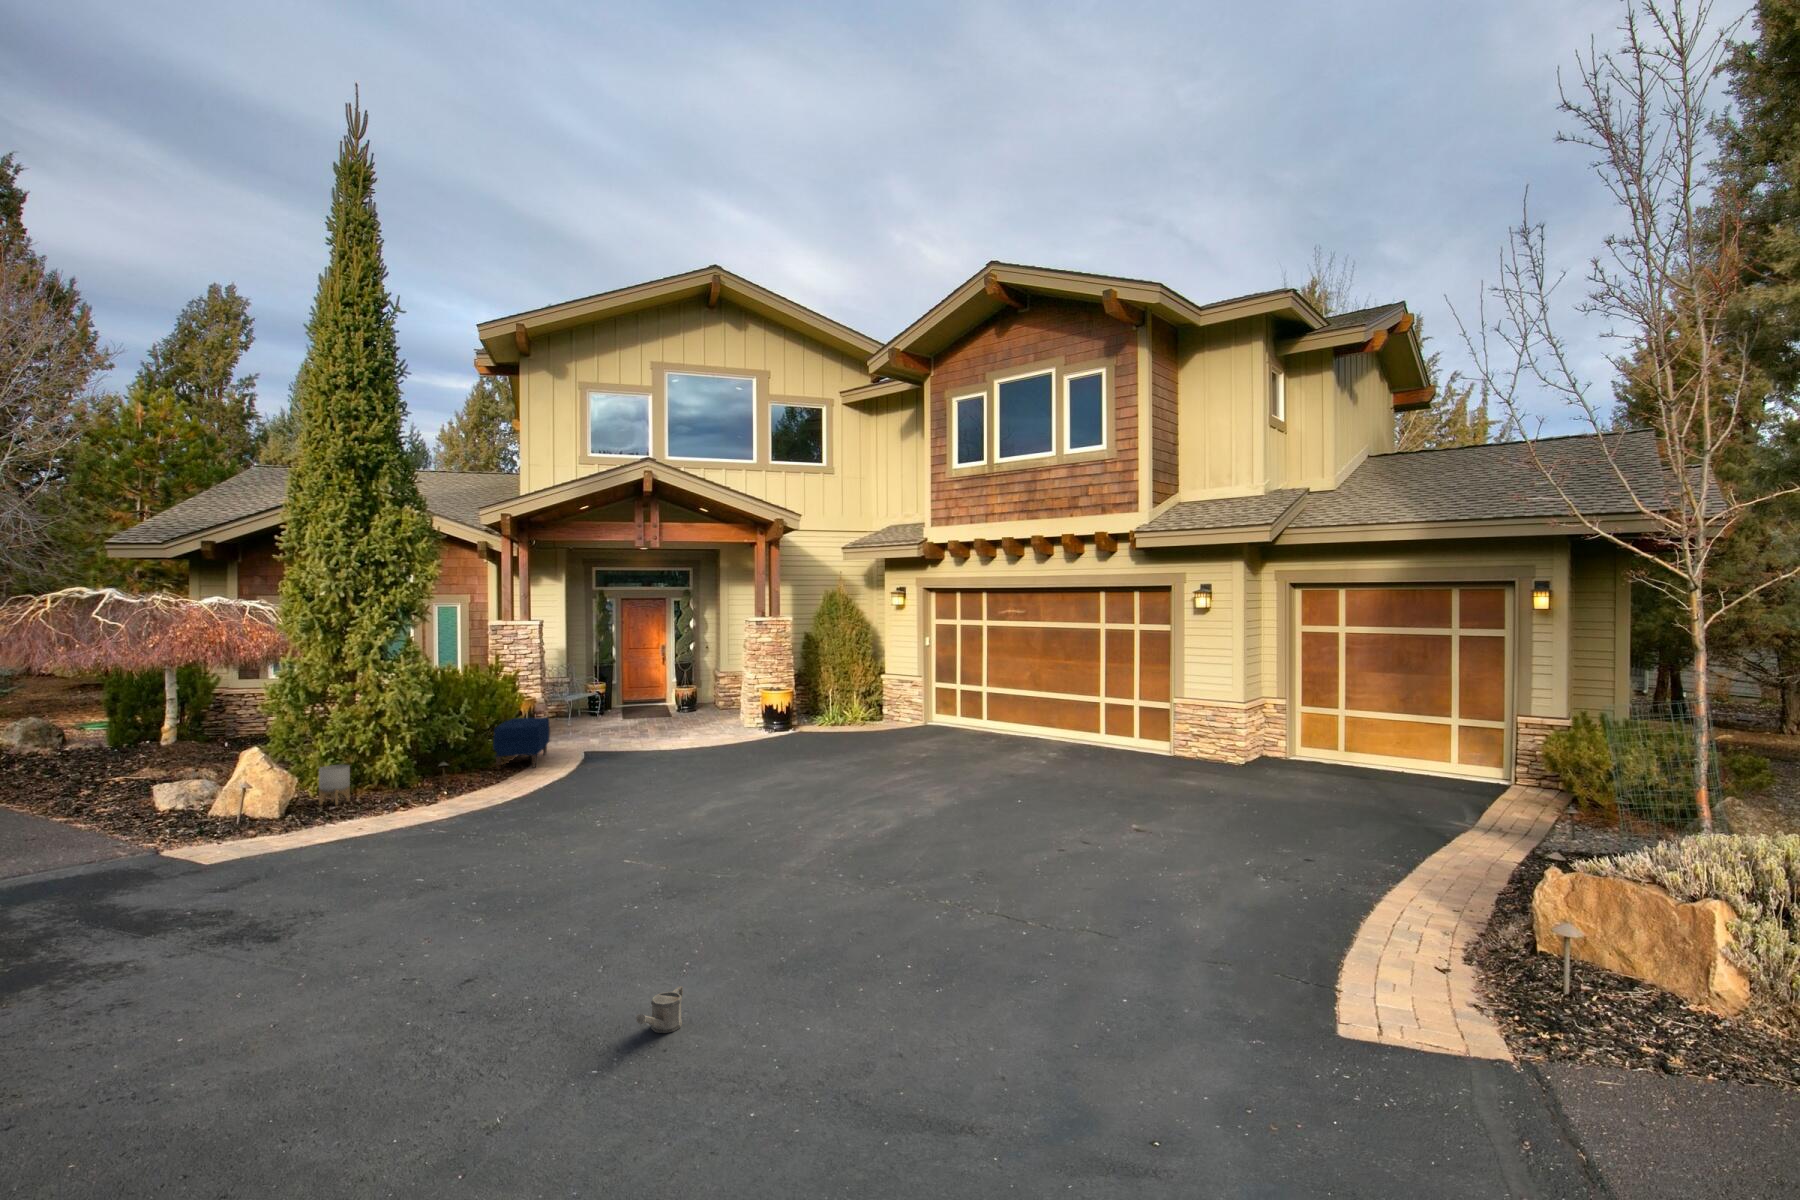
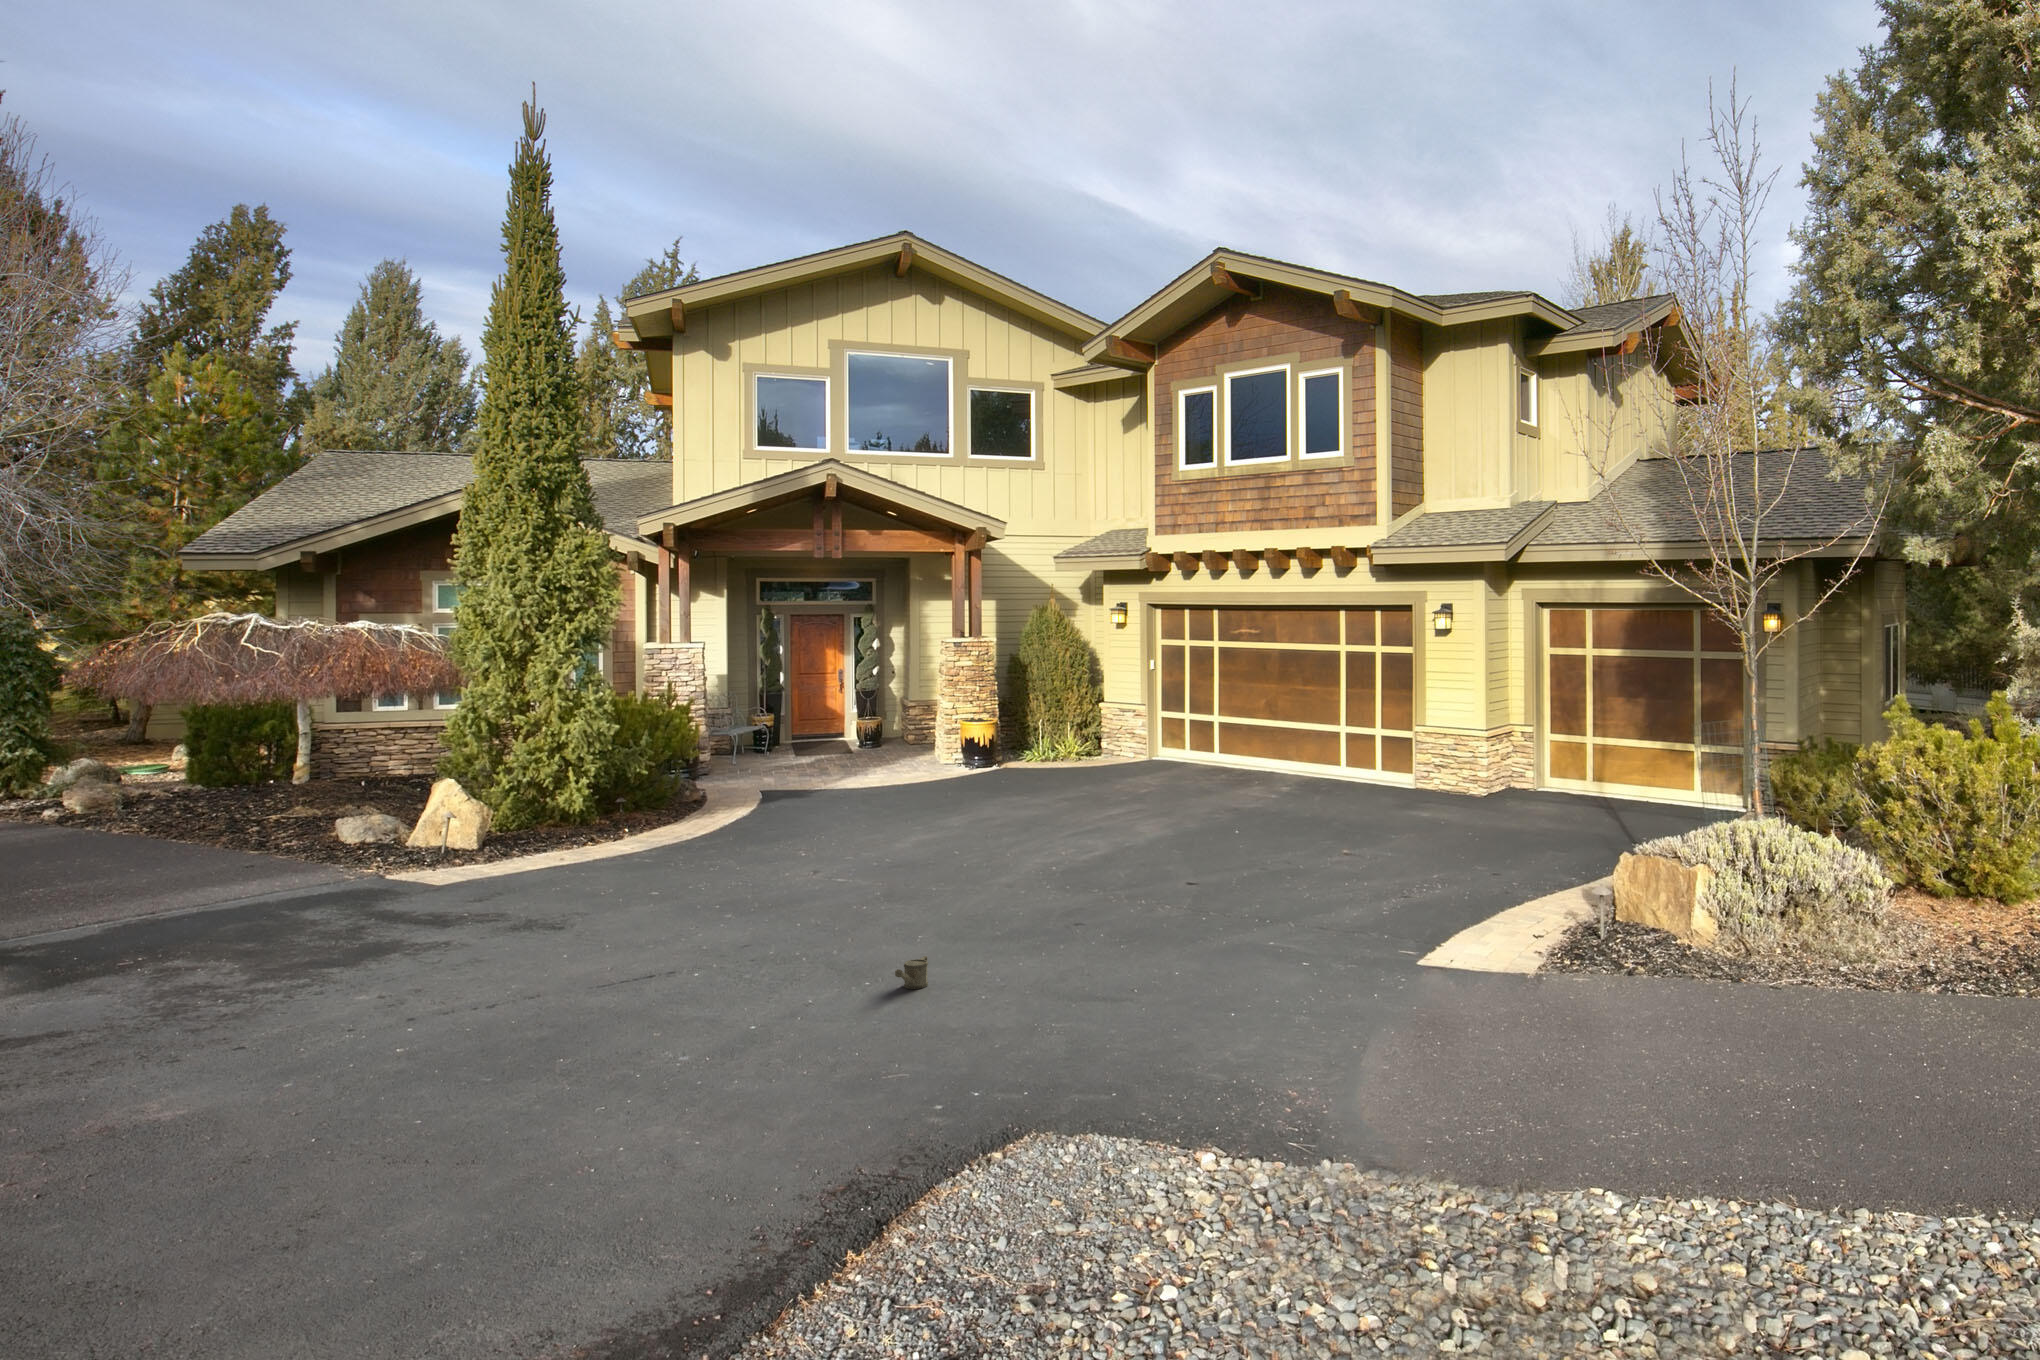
bench: present [493,717,550,768] -> none [672,753,728,809]
planter: present [319,765,350,805] -> none [502,802,534,844]

